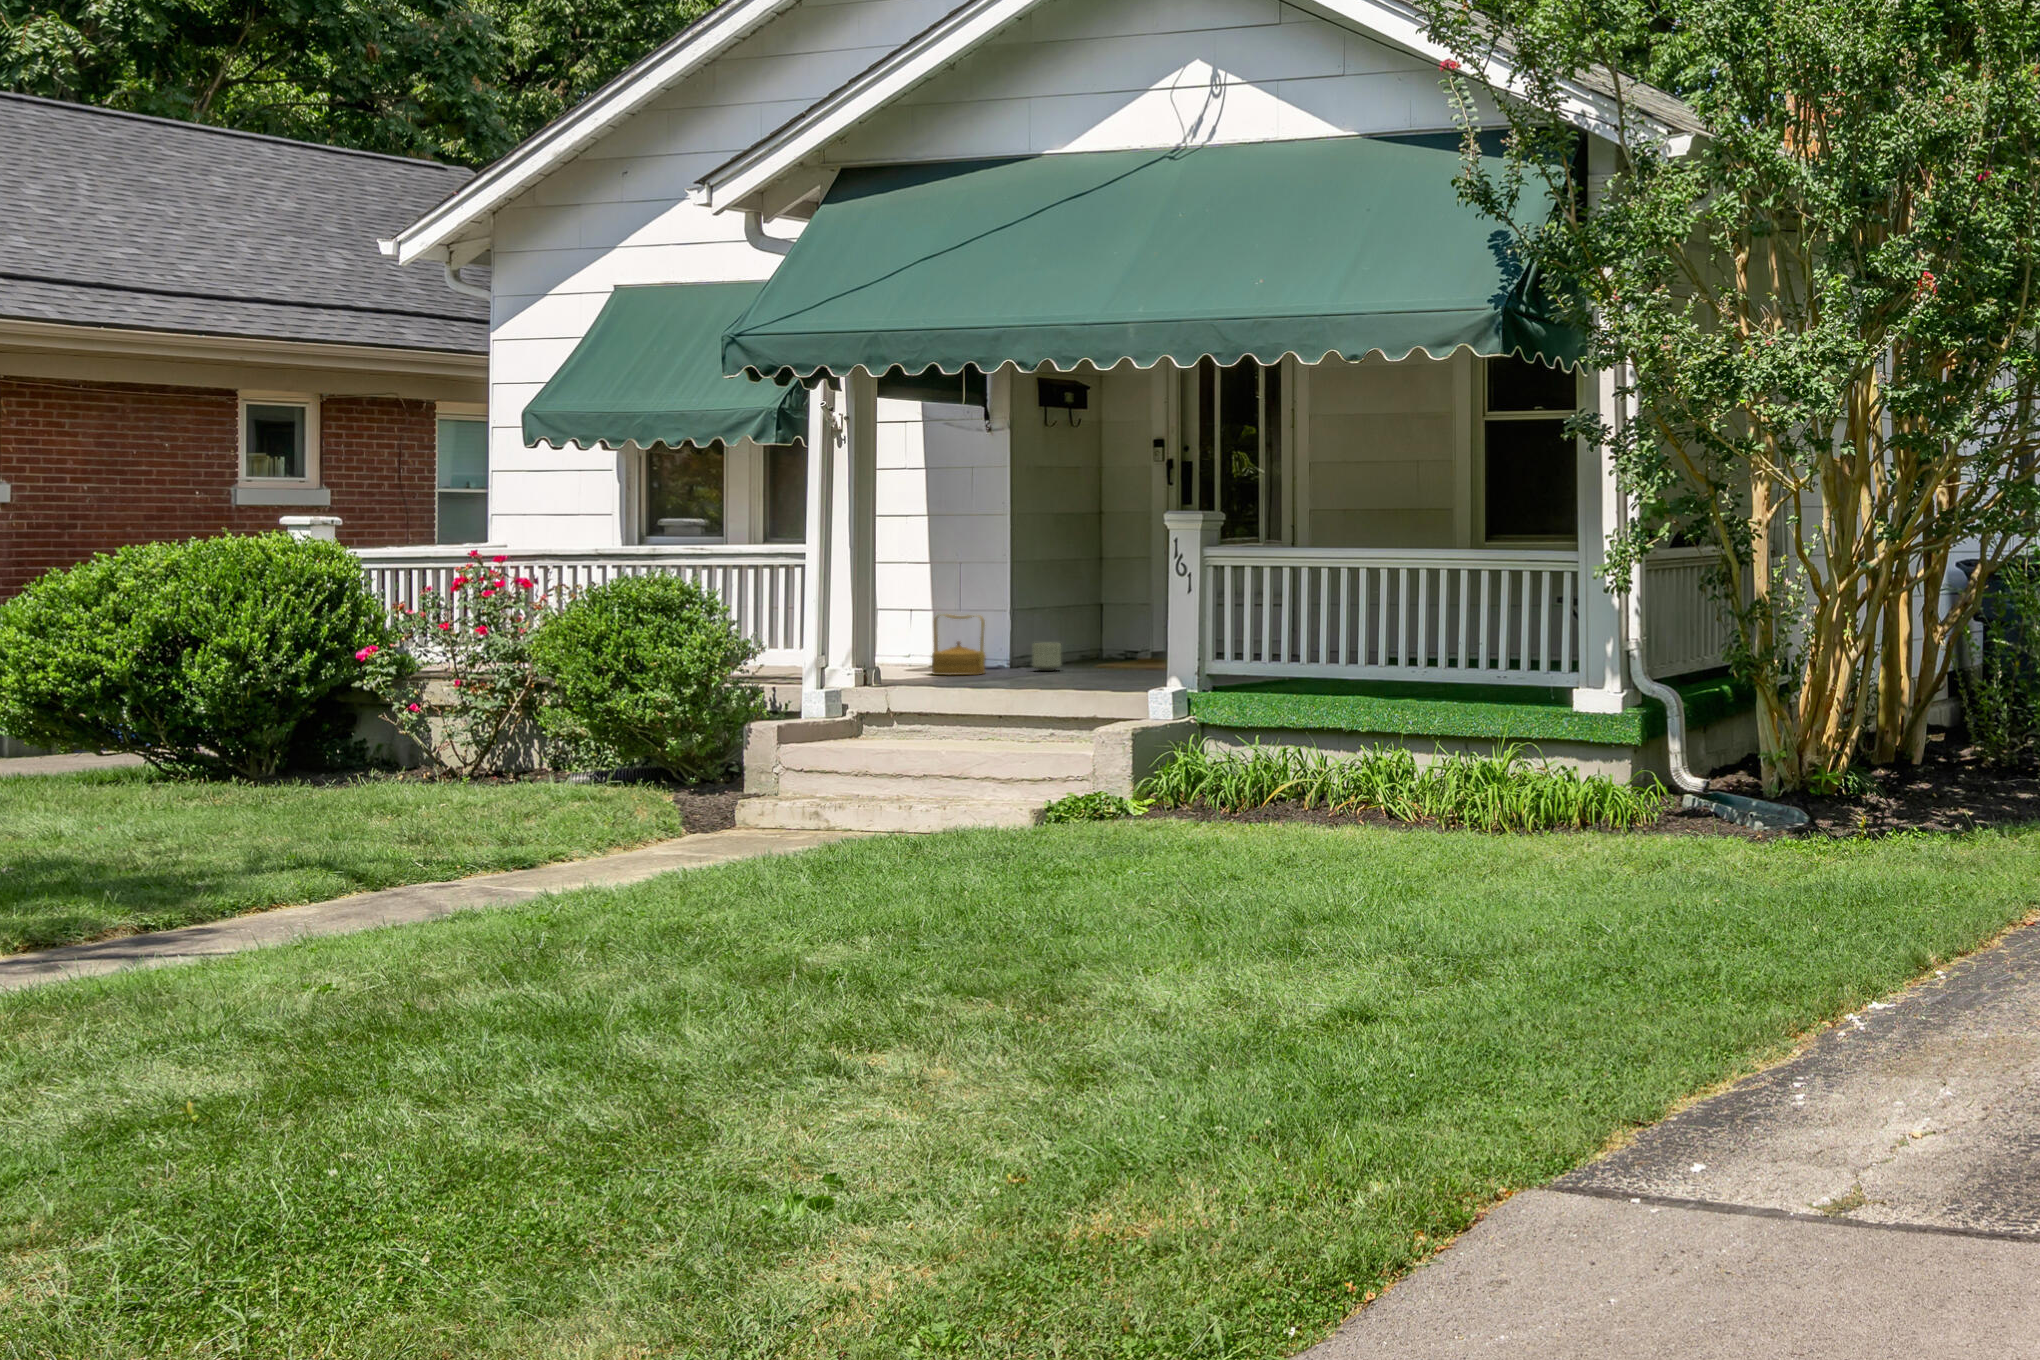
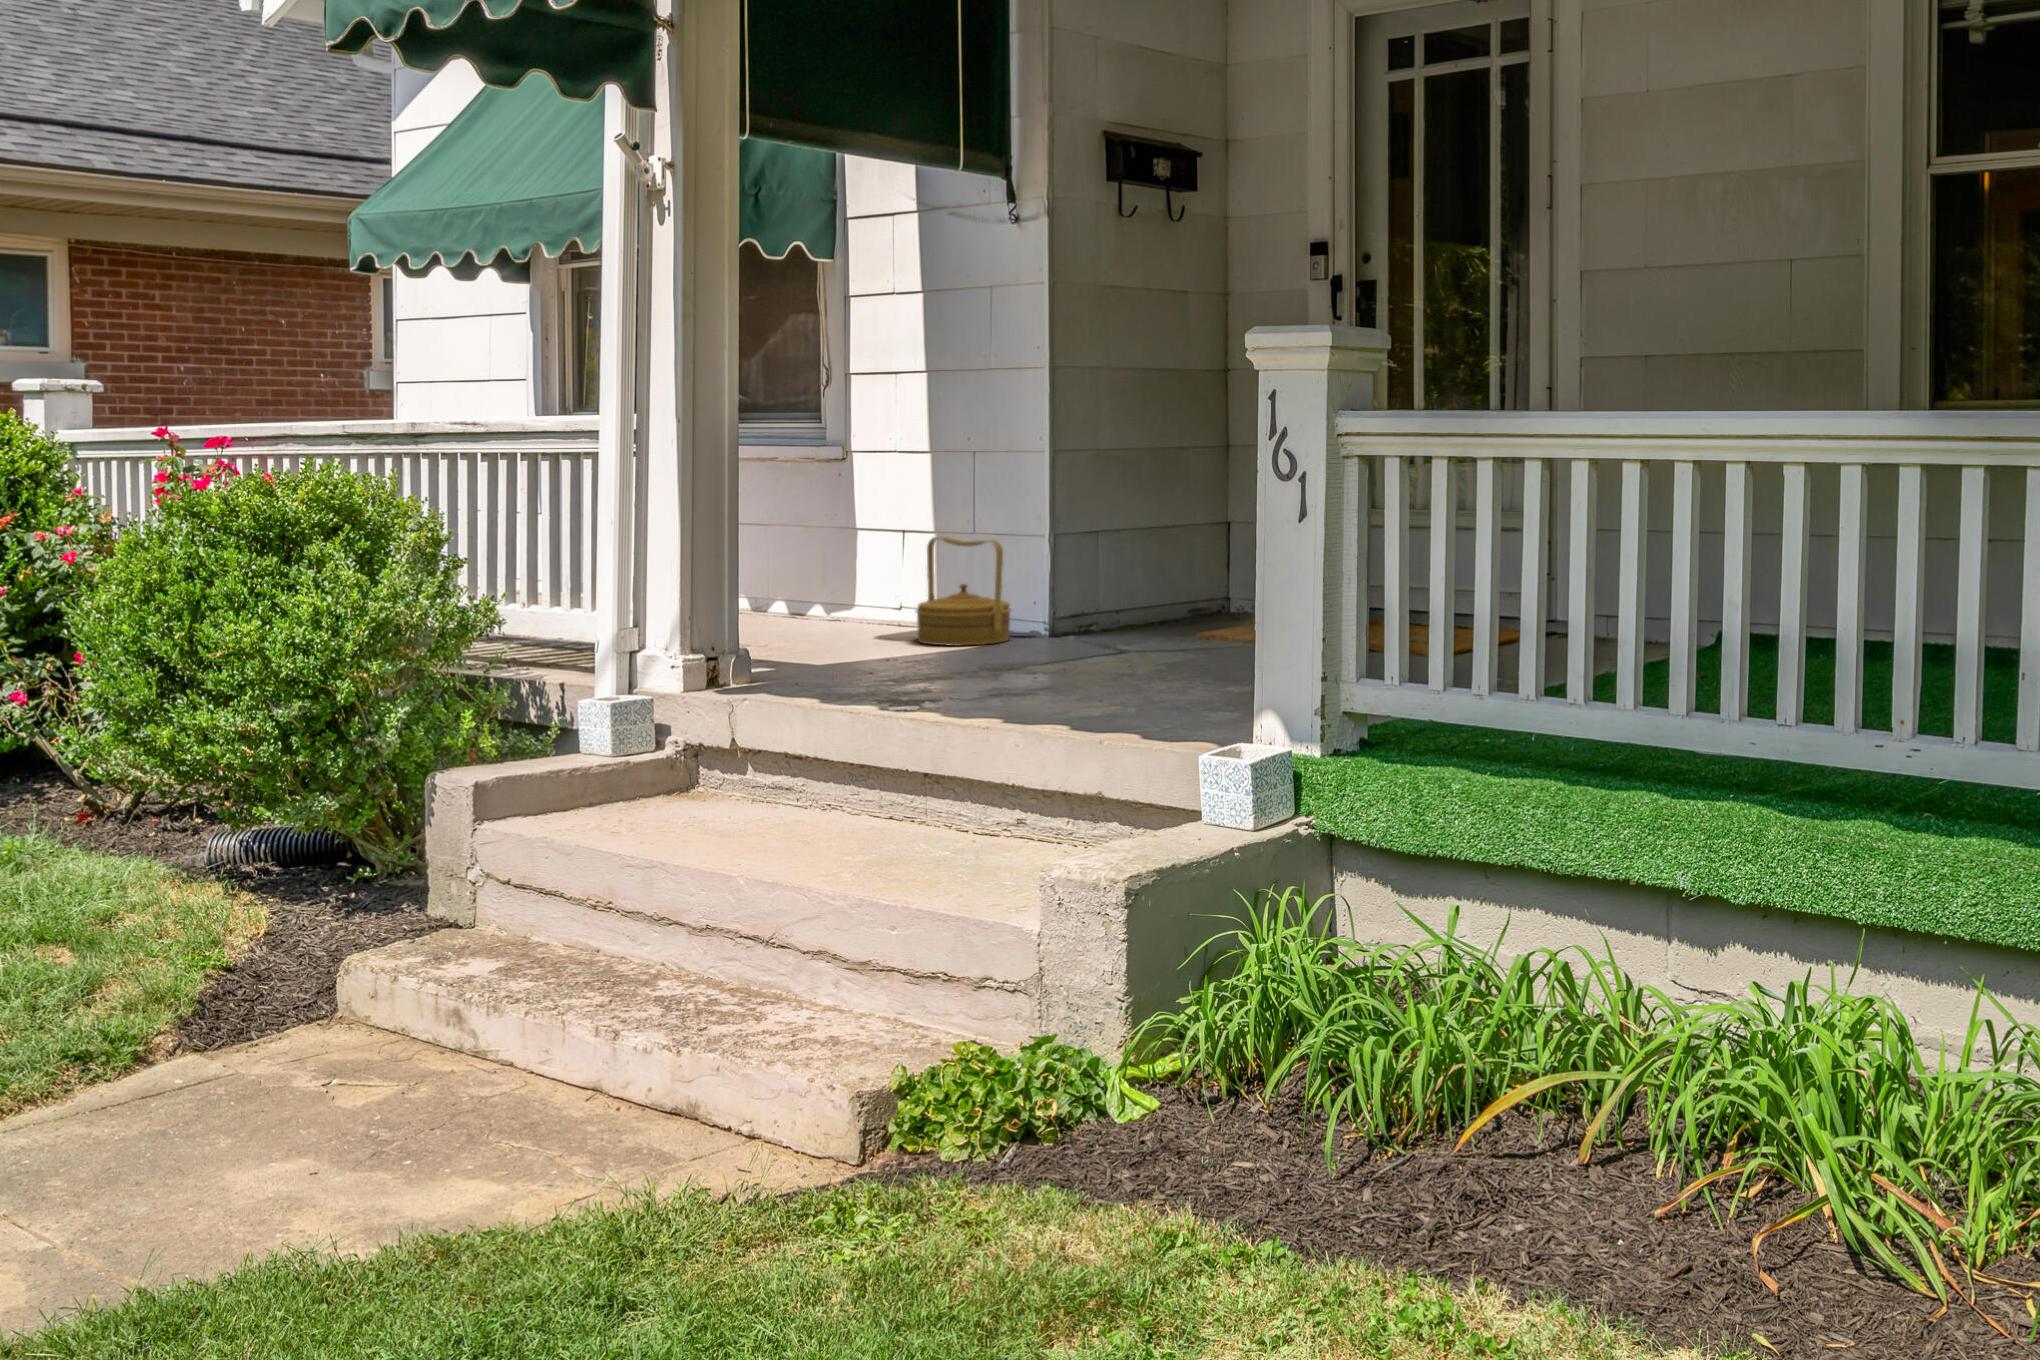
planter: present [1033,643,1061,671] -> none [1094,587,1143,637]

